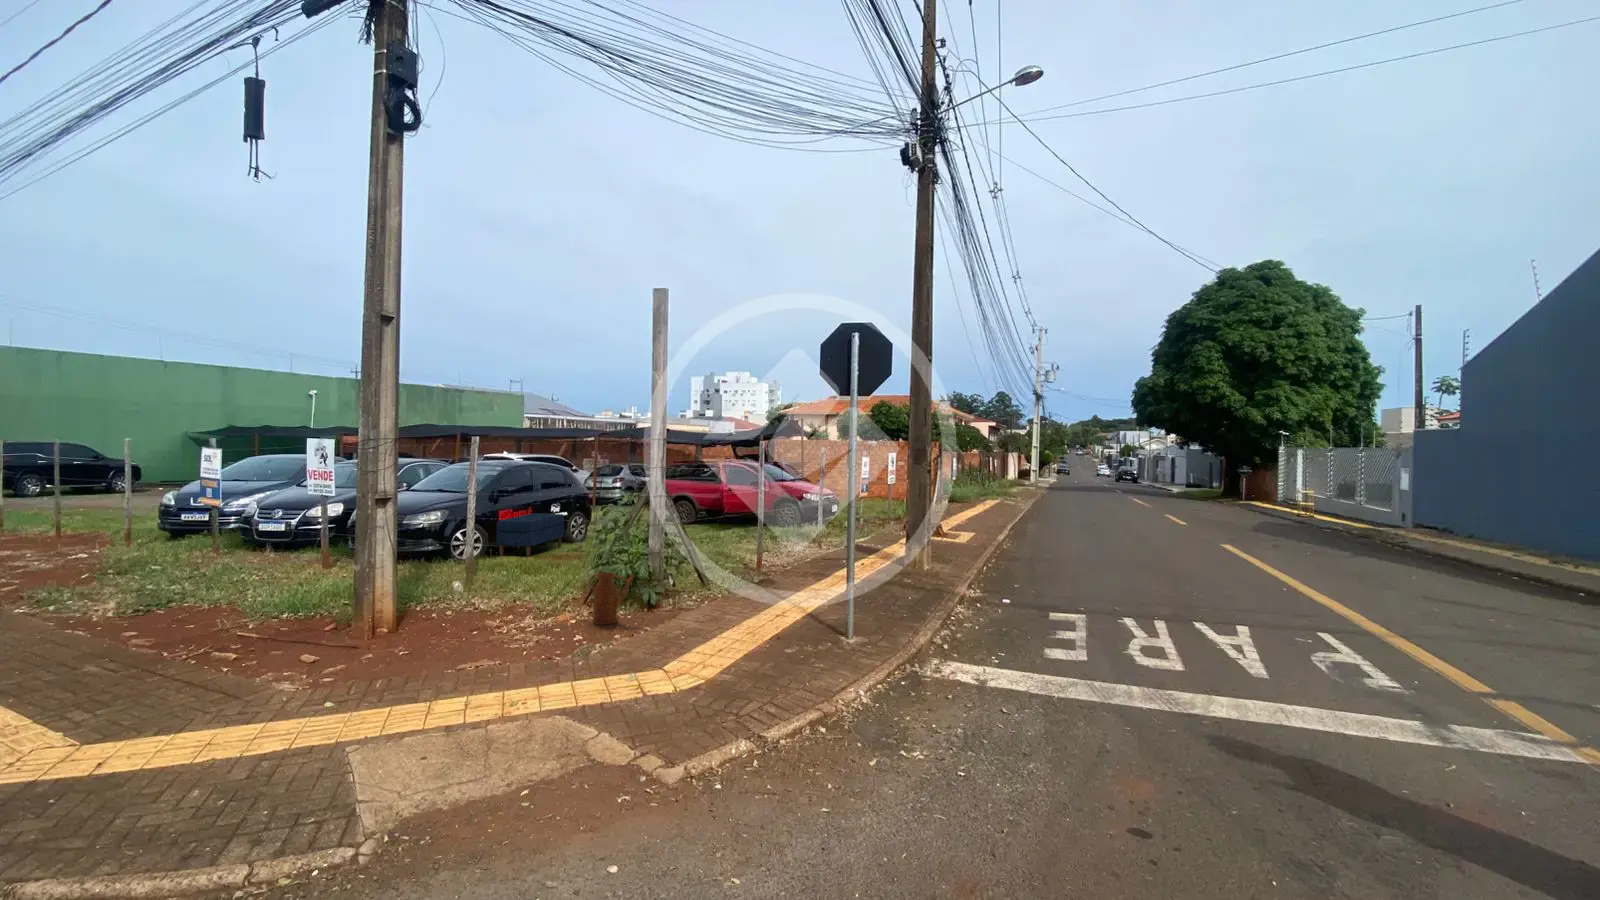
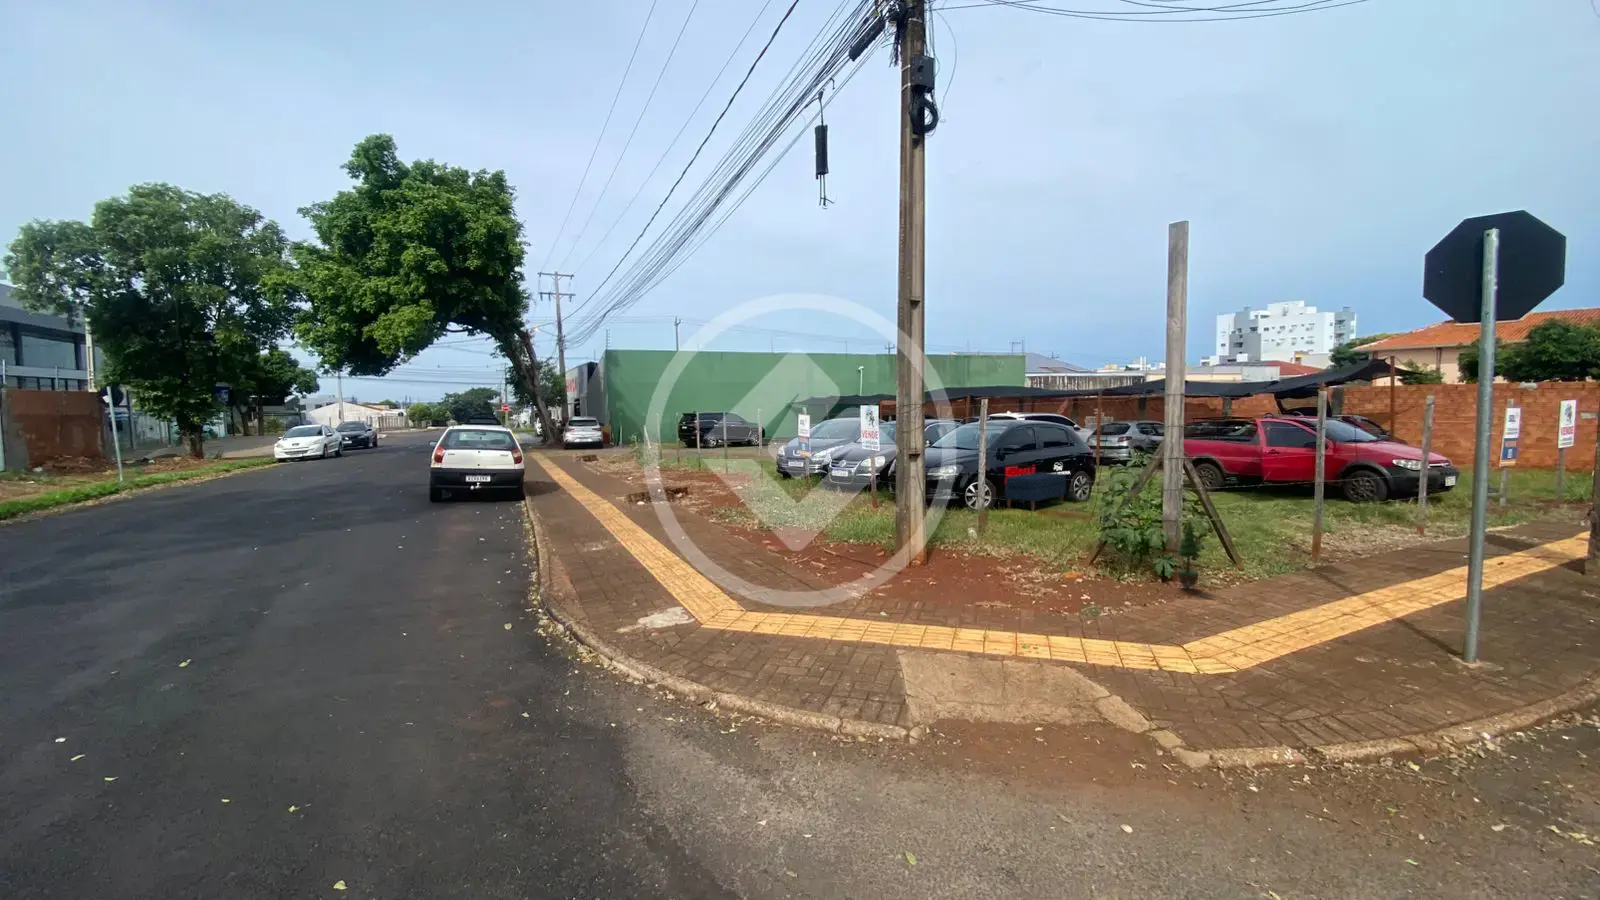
potted tree: none [662,553,686,619] -> present [1176,522,1201,588]
watering can: present [589,571,635,625] -> none [1094,532,1145,585]

